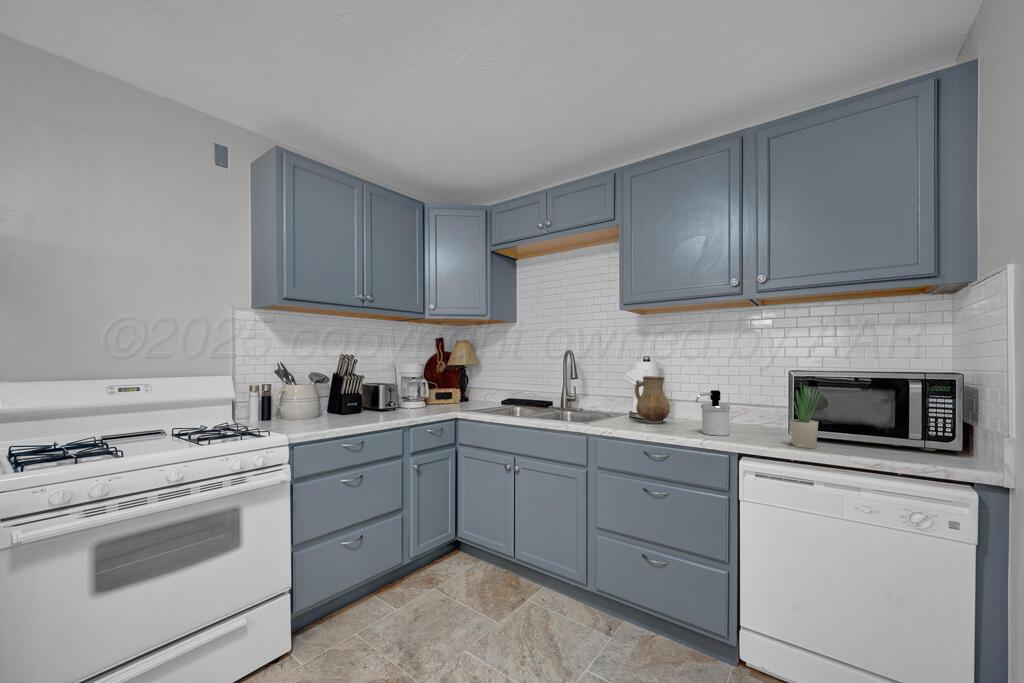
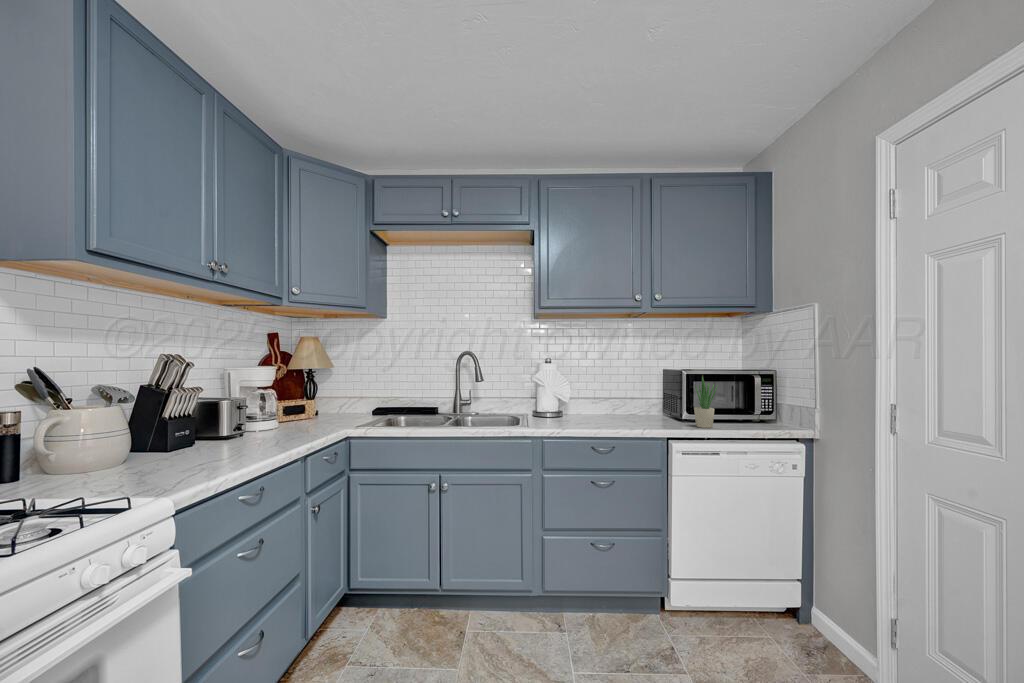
ceramic pitcher: present [635,376,670,424] -> none [544,377,578,420]
soap dispenser: present [695,390,730,436] -> none [622,387,644,425]

